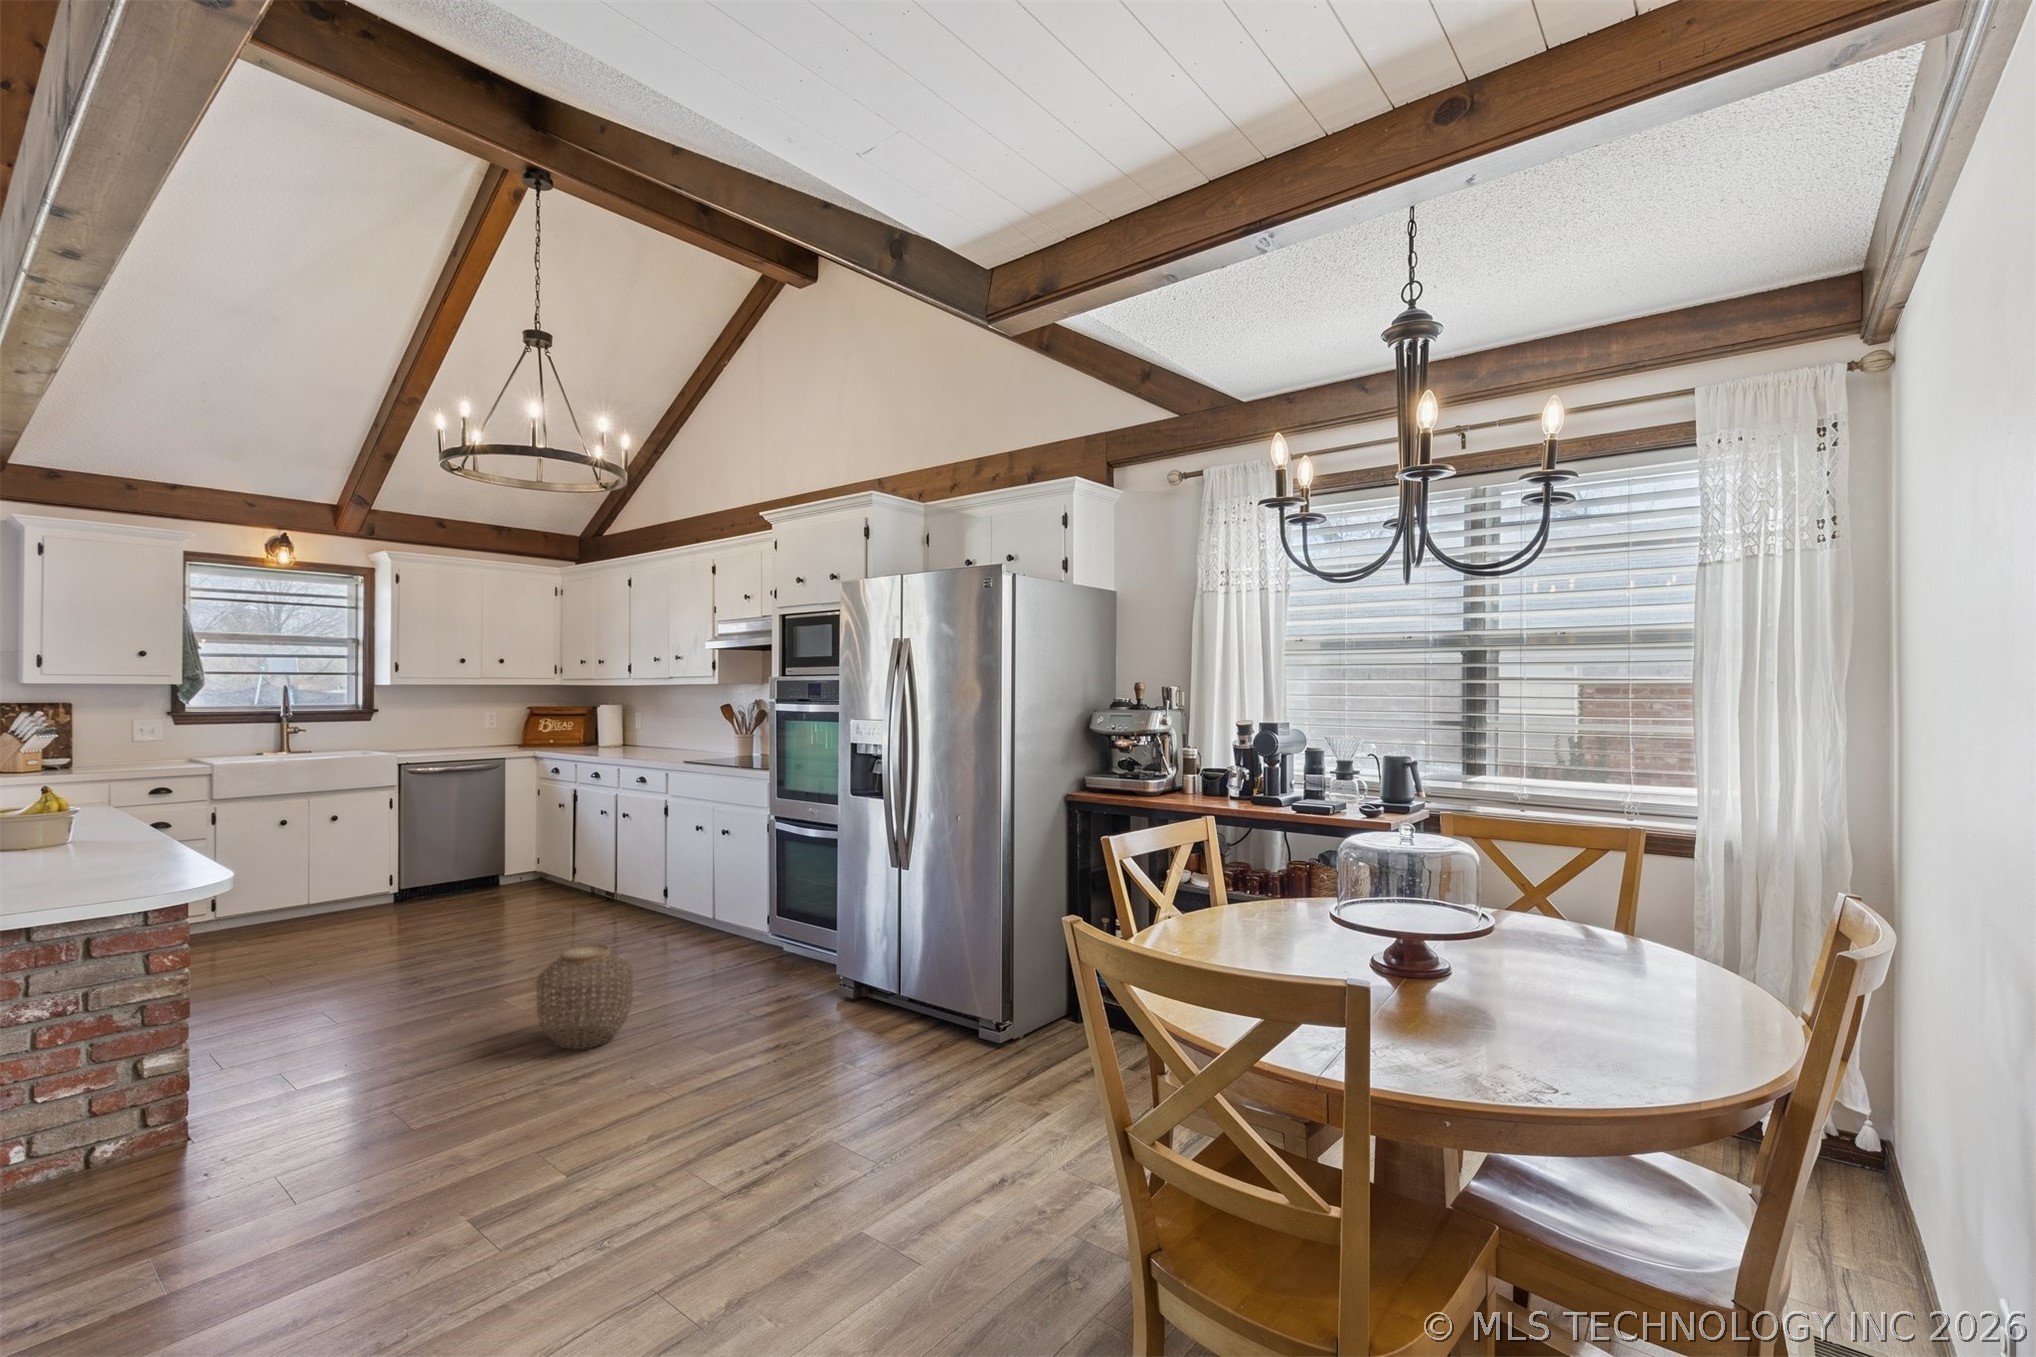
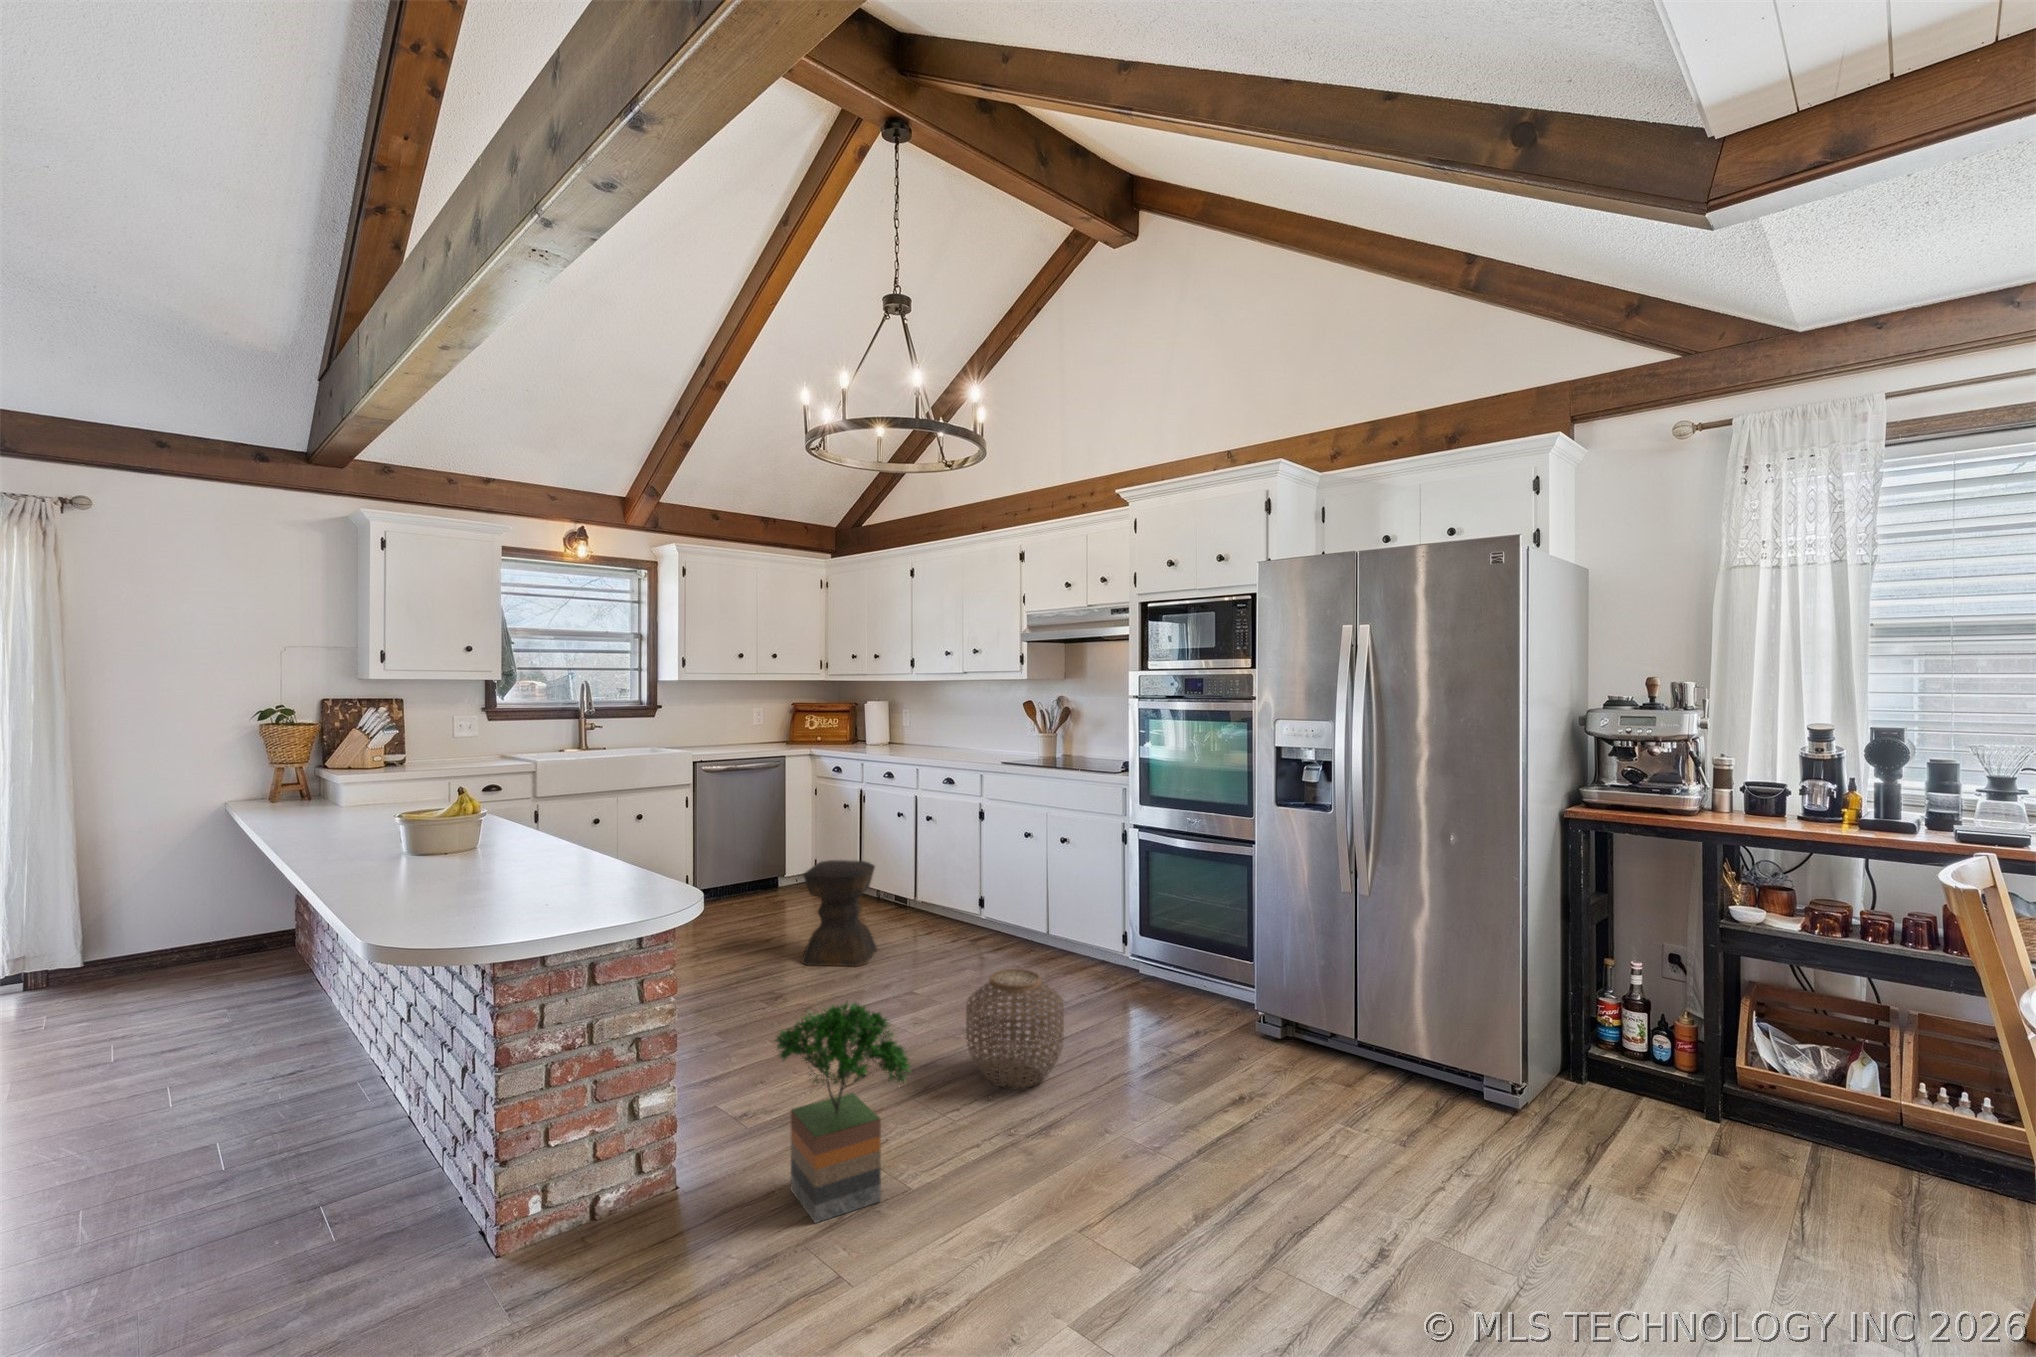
stool: none [464,855,550,954] -> present [801,860,877,966]
potted tree: none [269,968,408,1160] -> present [775,1003,911,1223]

